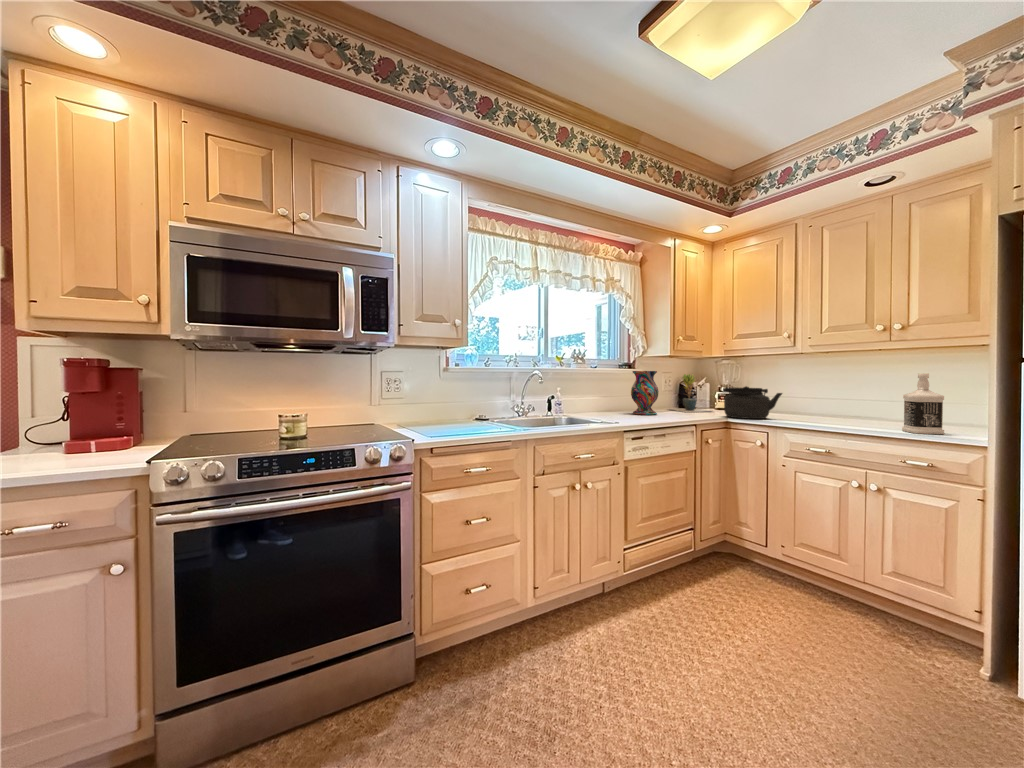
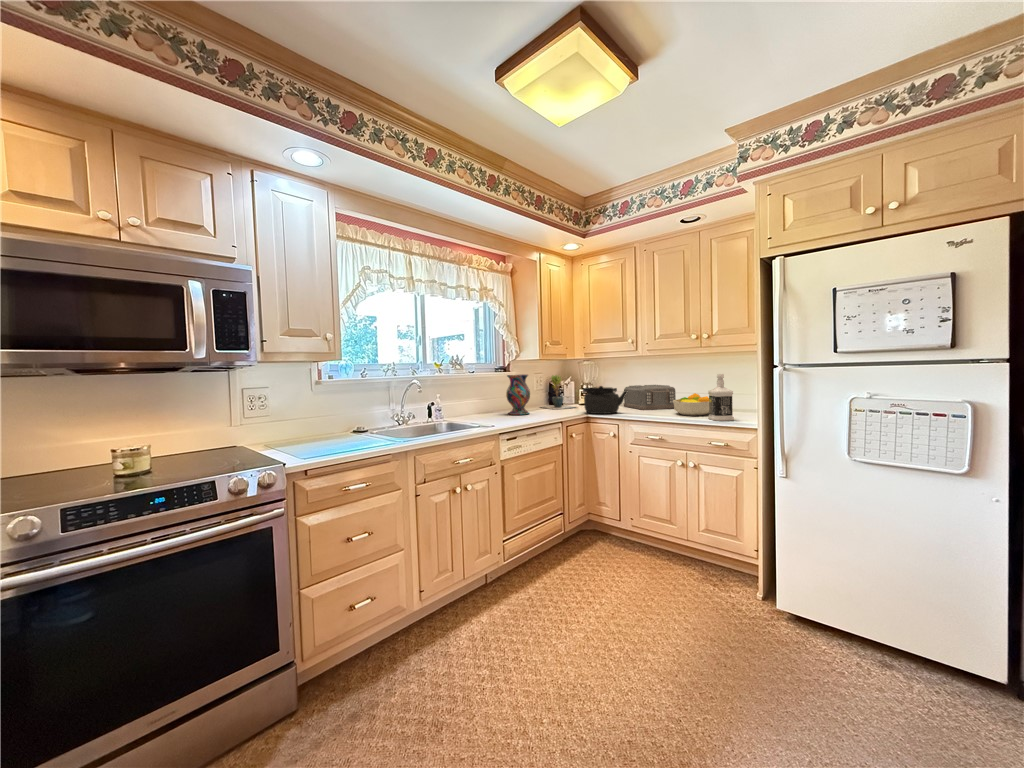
toaster: none [774,389,850,418] -> present [623,385,676,410]
fruit bowl: none [847,399,909,427] -> present [673,393,709,416]

